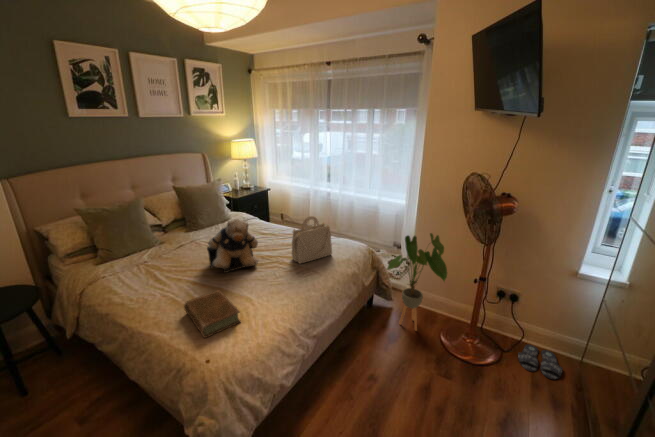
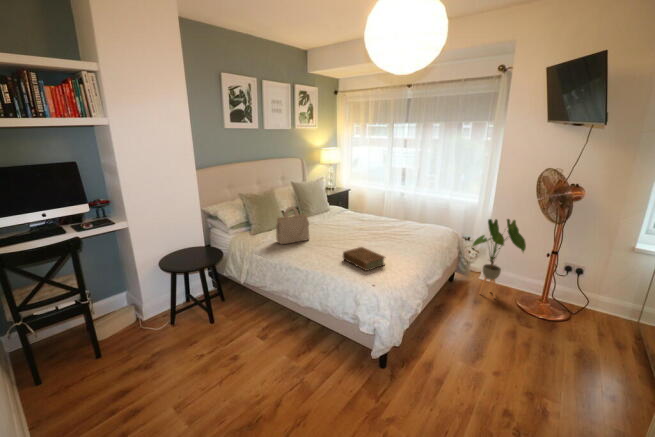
handbag: present [292,216,332,264] -> present [276,207,310,245]
teddy bear: present [207,219,258,273] -> none [338,201,375,241]
slippers: present [518,344,563,380] -> none [584,311,624,333]

